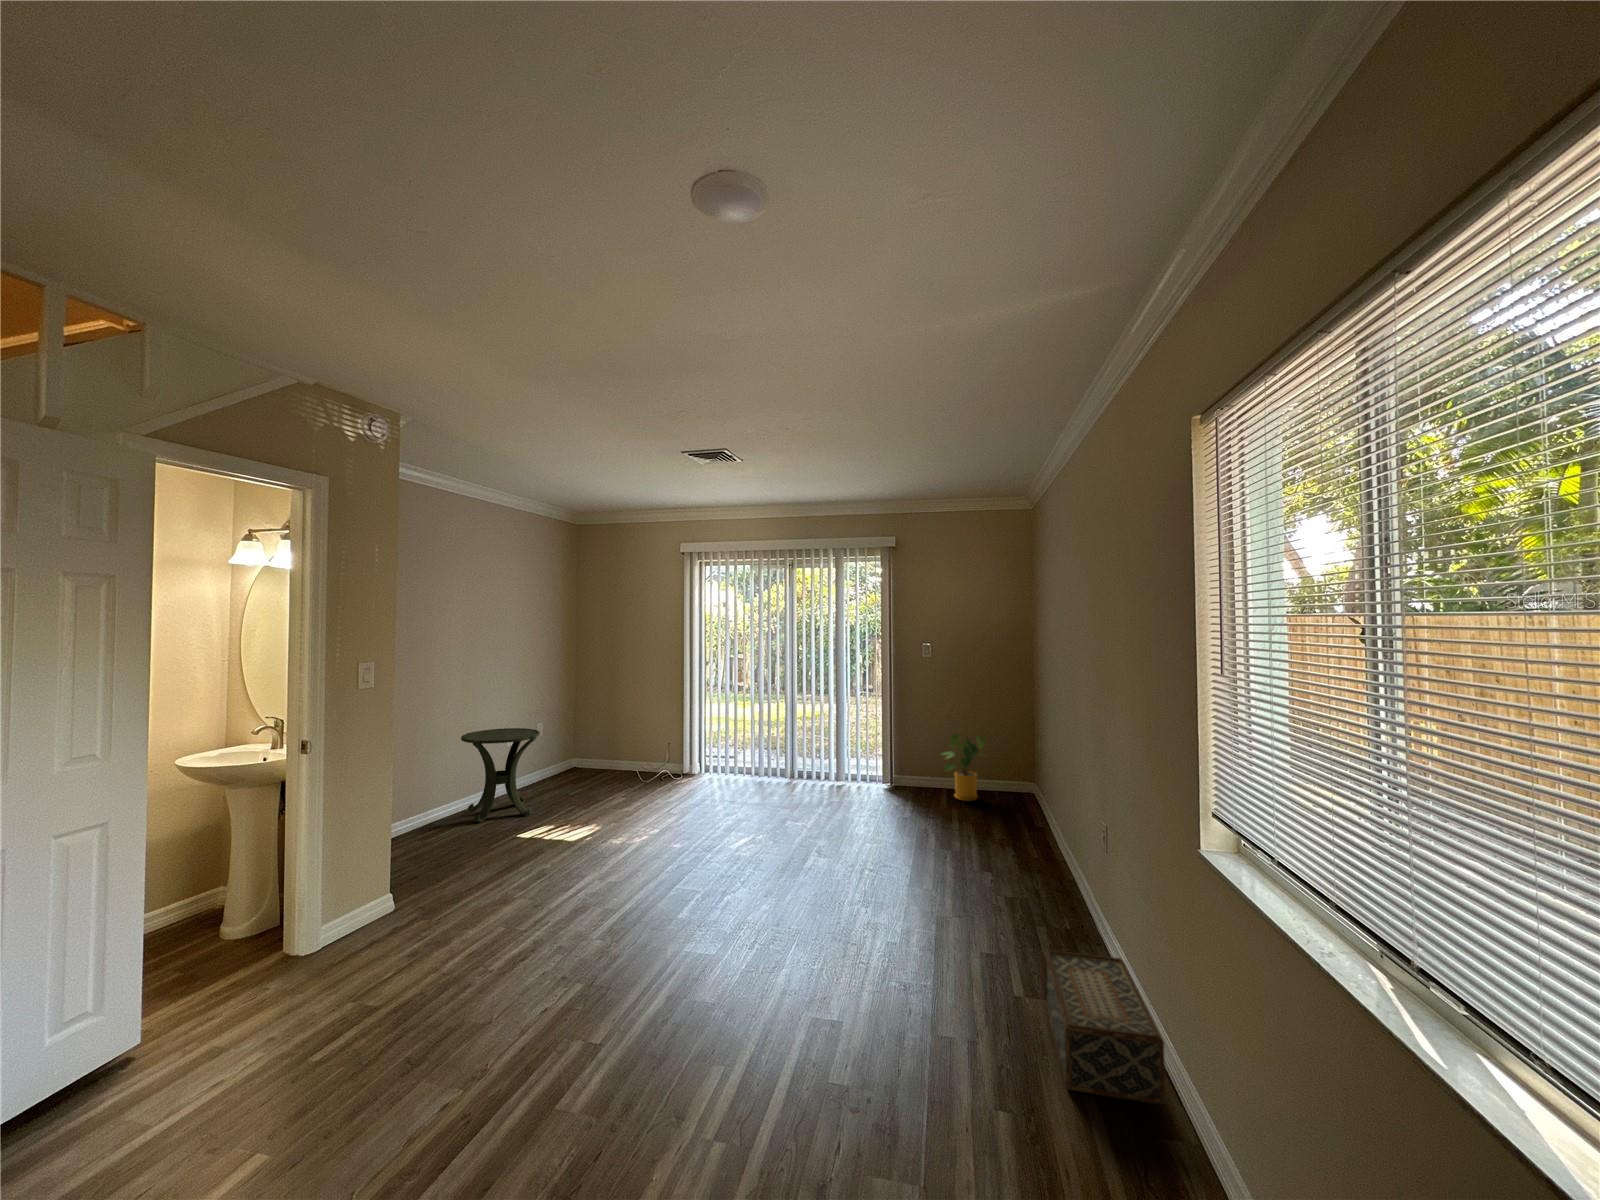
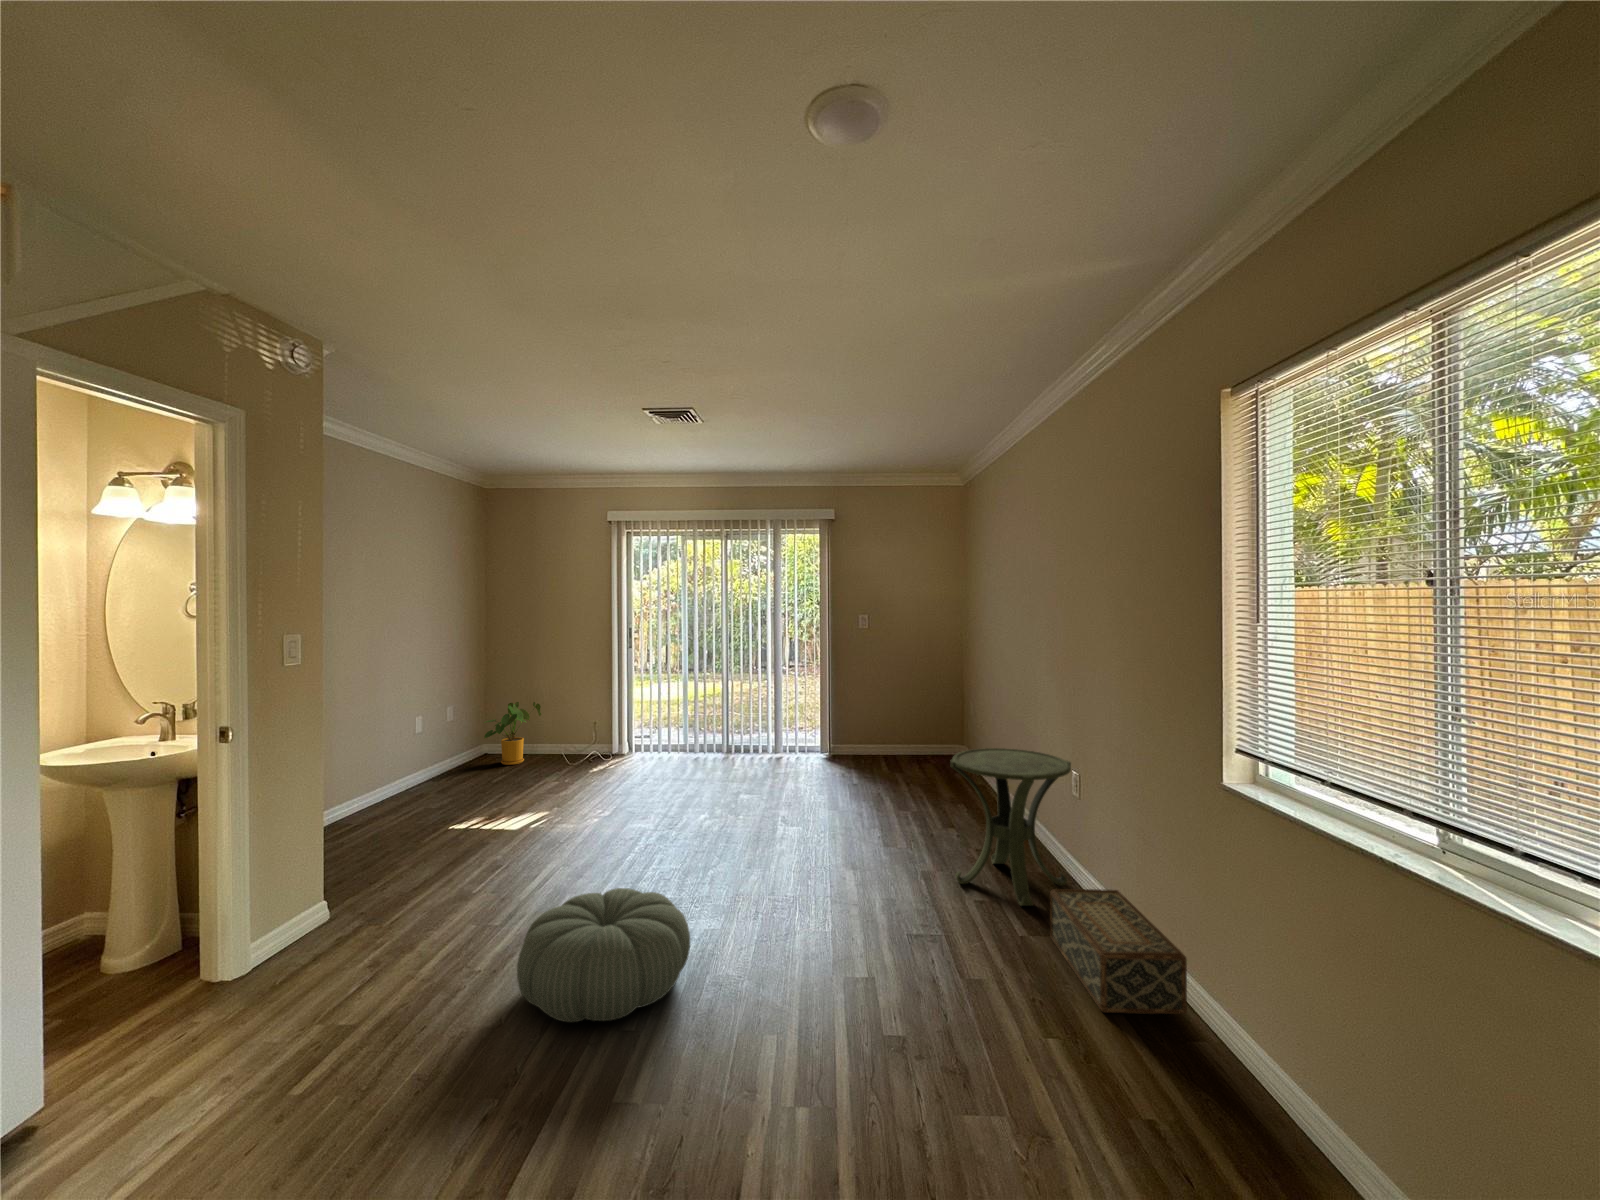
side table: present [461,728,540,822] -> present [951,748,1071,906]
house plant: present [943,733,986,801] -> present [484,702,541,765]
pouf: none [509,908,671,1032] -> present [517,888,690,1022]

